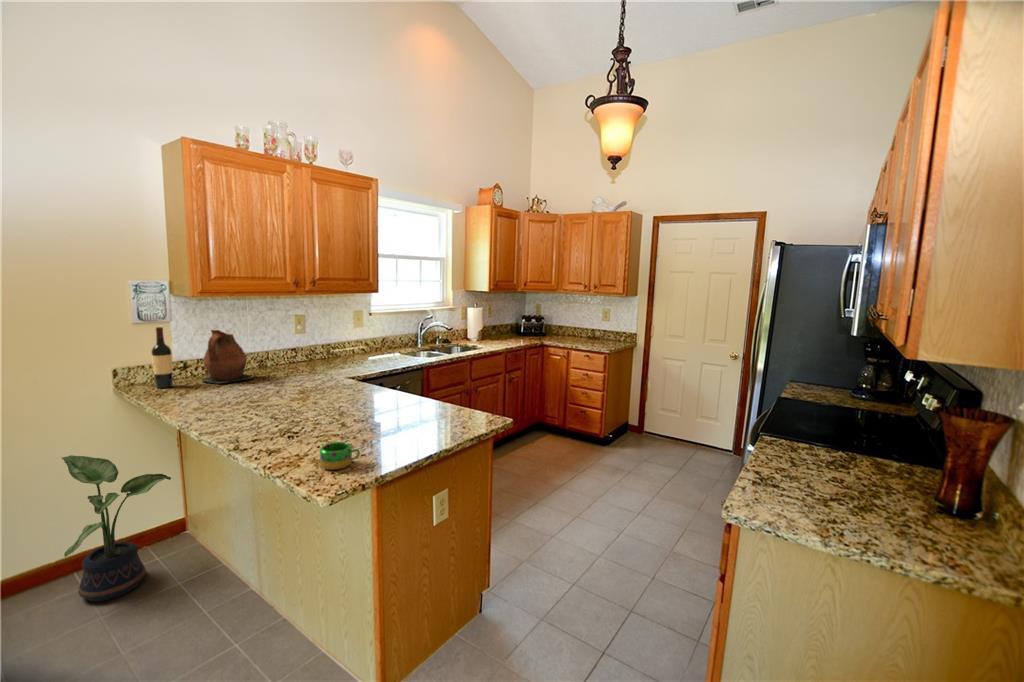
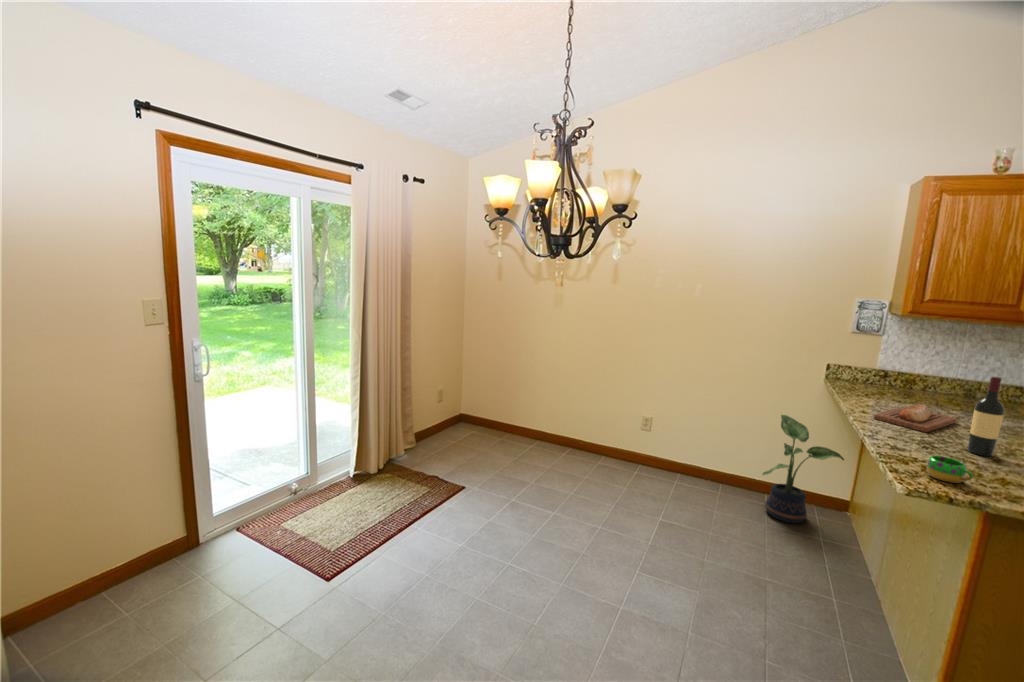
wine bottle: present [152,327,173,388] -> present [968,377,1005,456]
ceramic pitcher: present [202,330,254,384] -> none [892,347,949,403]
bread loaf: none [216,390,281,424] -> present [874,404,956,432]

